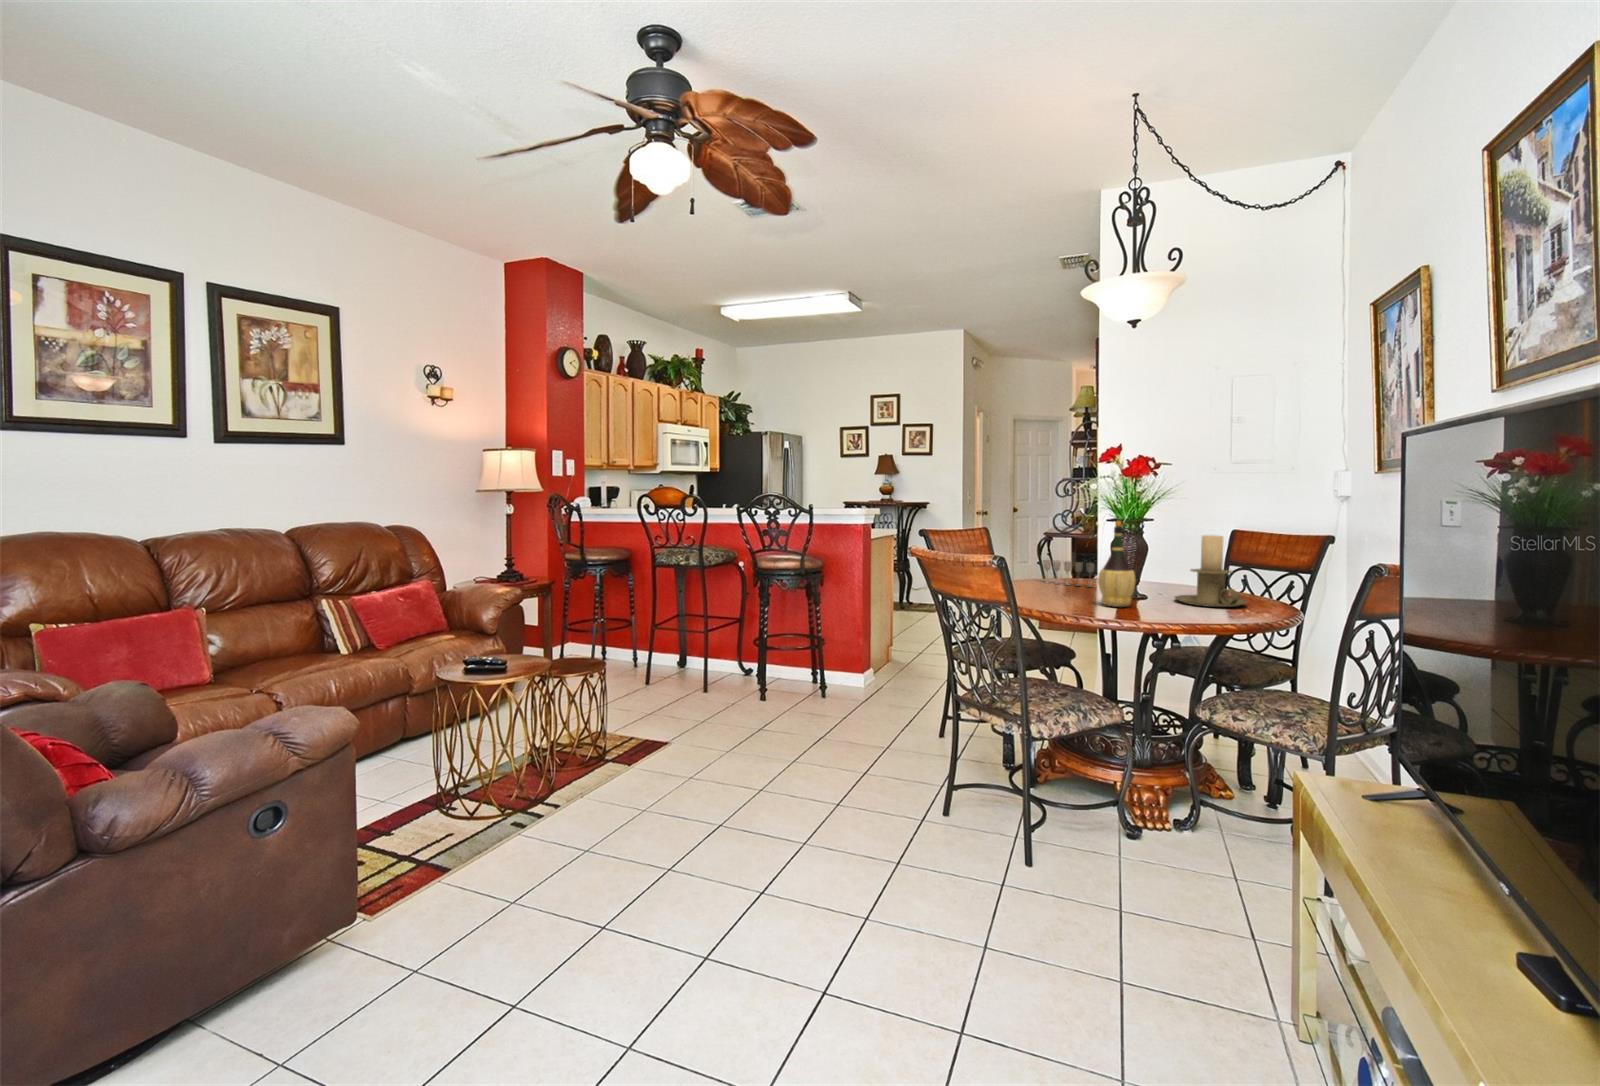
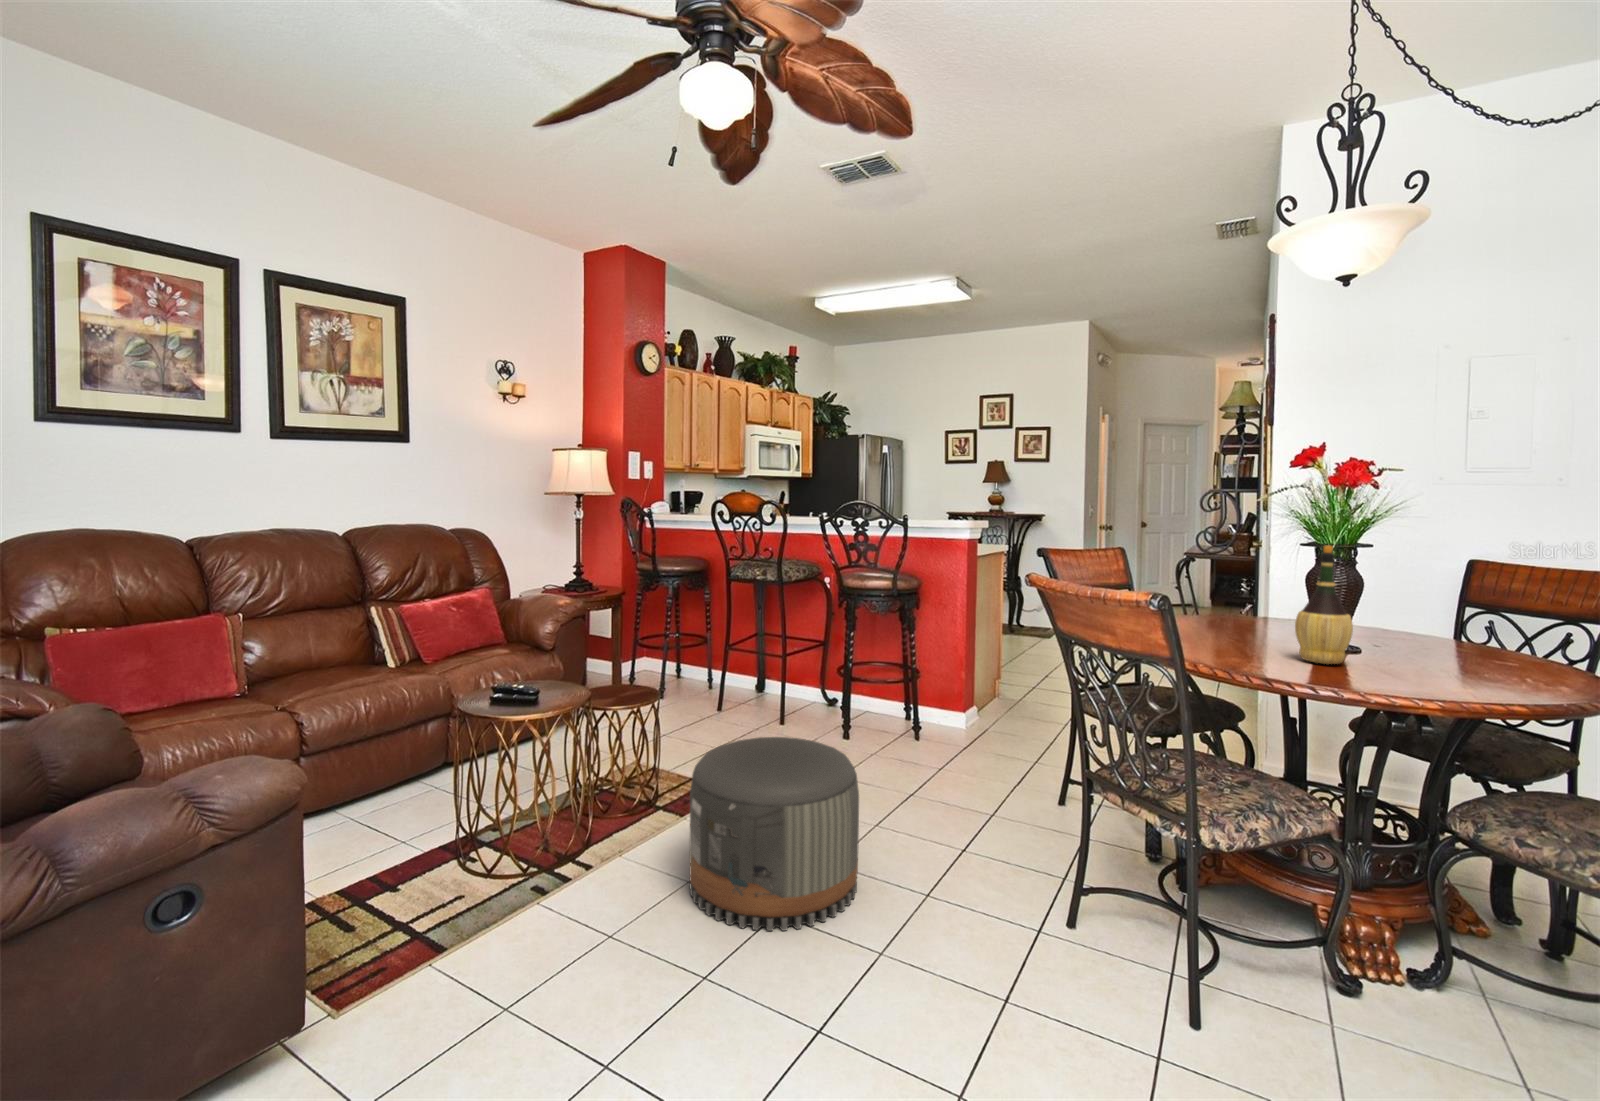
candle holder: present [1175,535,1248,607] -> none [1403,568,1524,671]
wine glass: present [1043,560,1095,587] -> none [1204,592,1279,630]
pouf: none [644,689,782,837] -> present [689,737,859,931]

